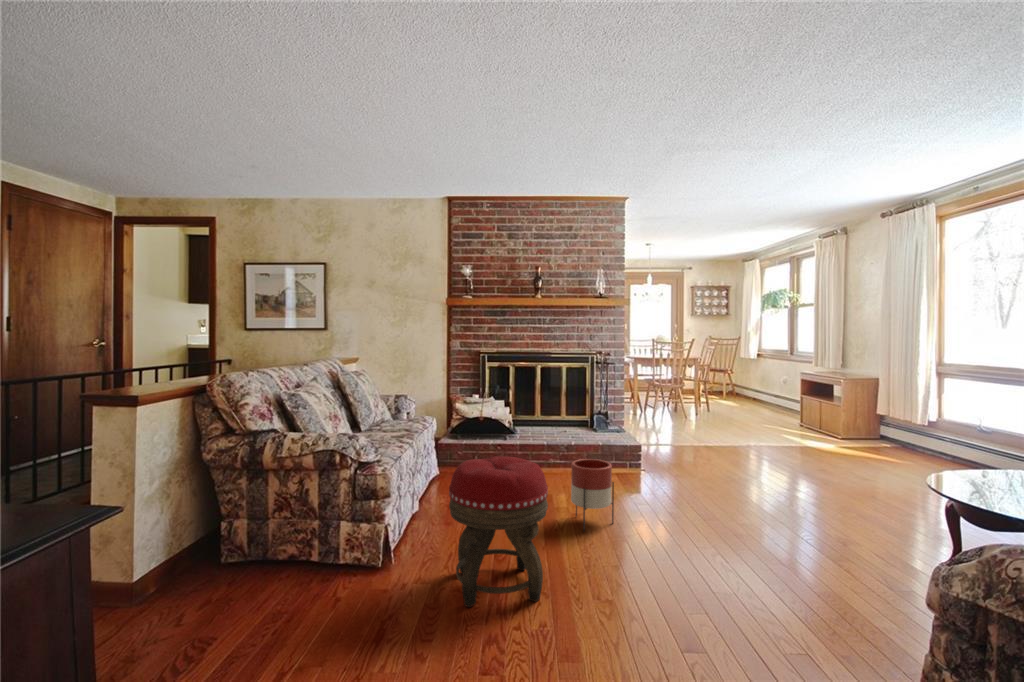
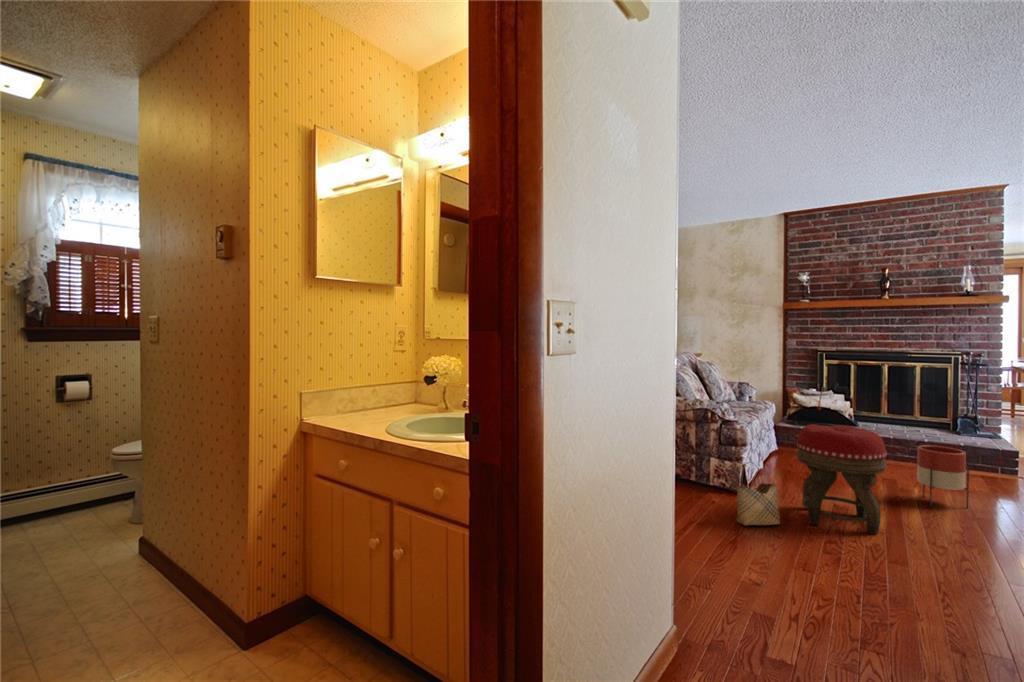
woven basket: none [361,535,425,647] -> present [737,462,780,525]

